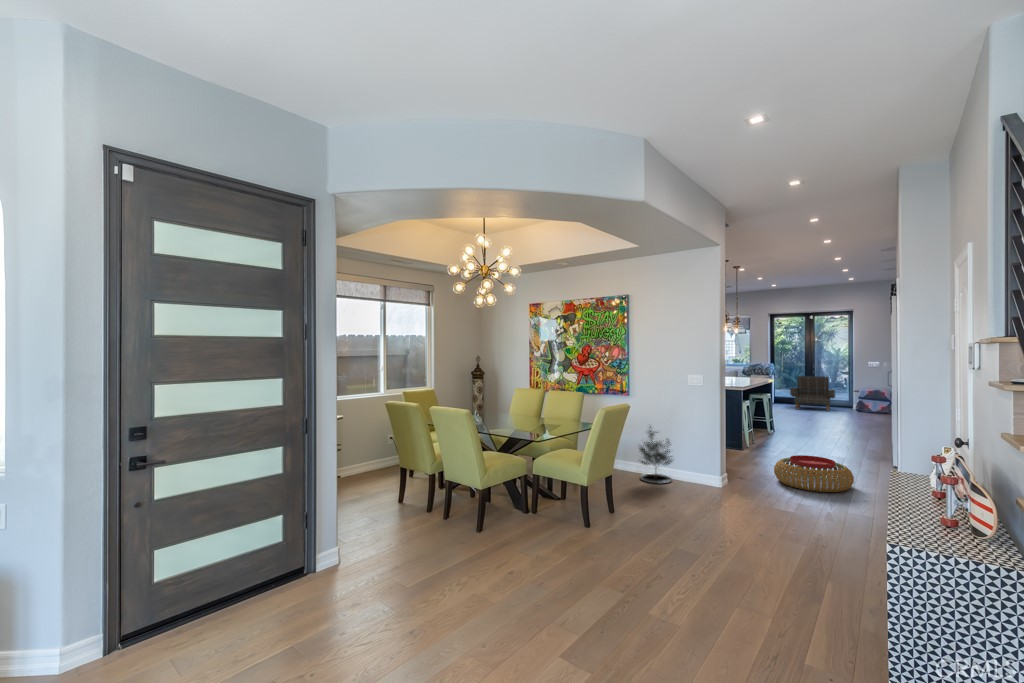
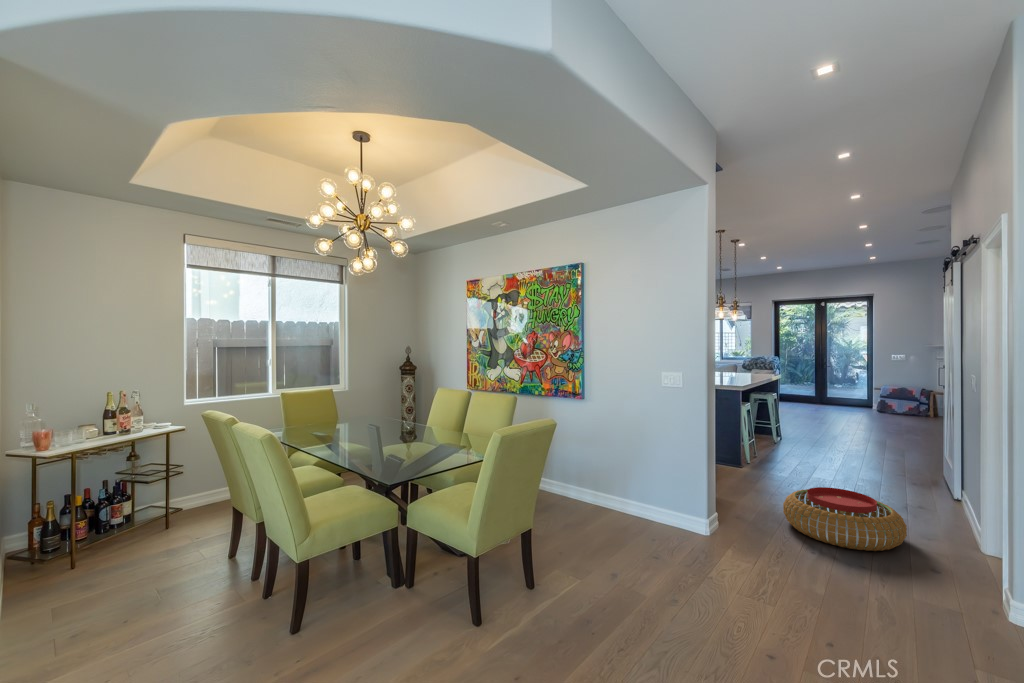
armchair: present [790,376,835,411] -> none [797,371,850,411]
potted tree: present [639,427,672,484] -> none [586,440,640,527]

